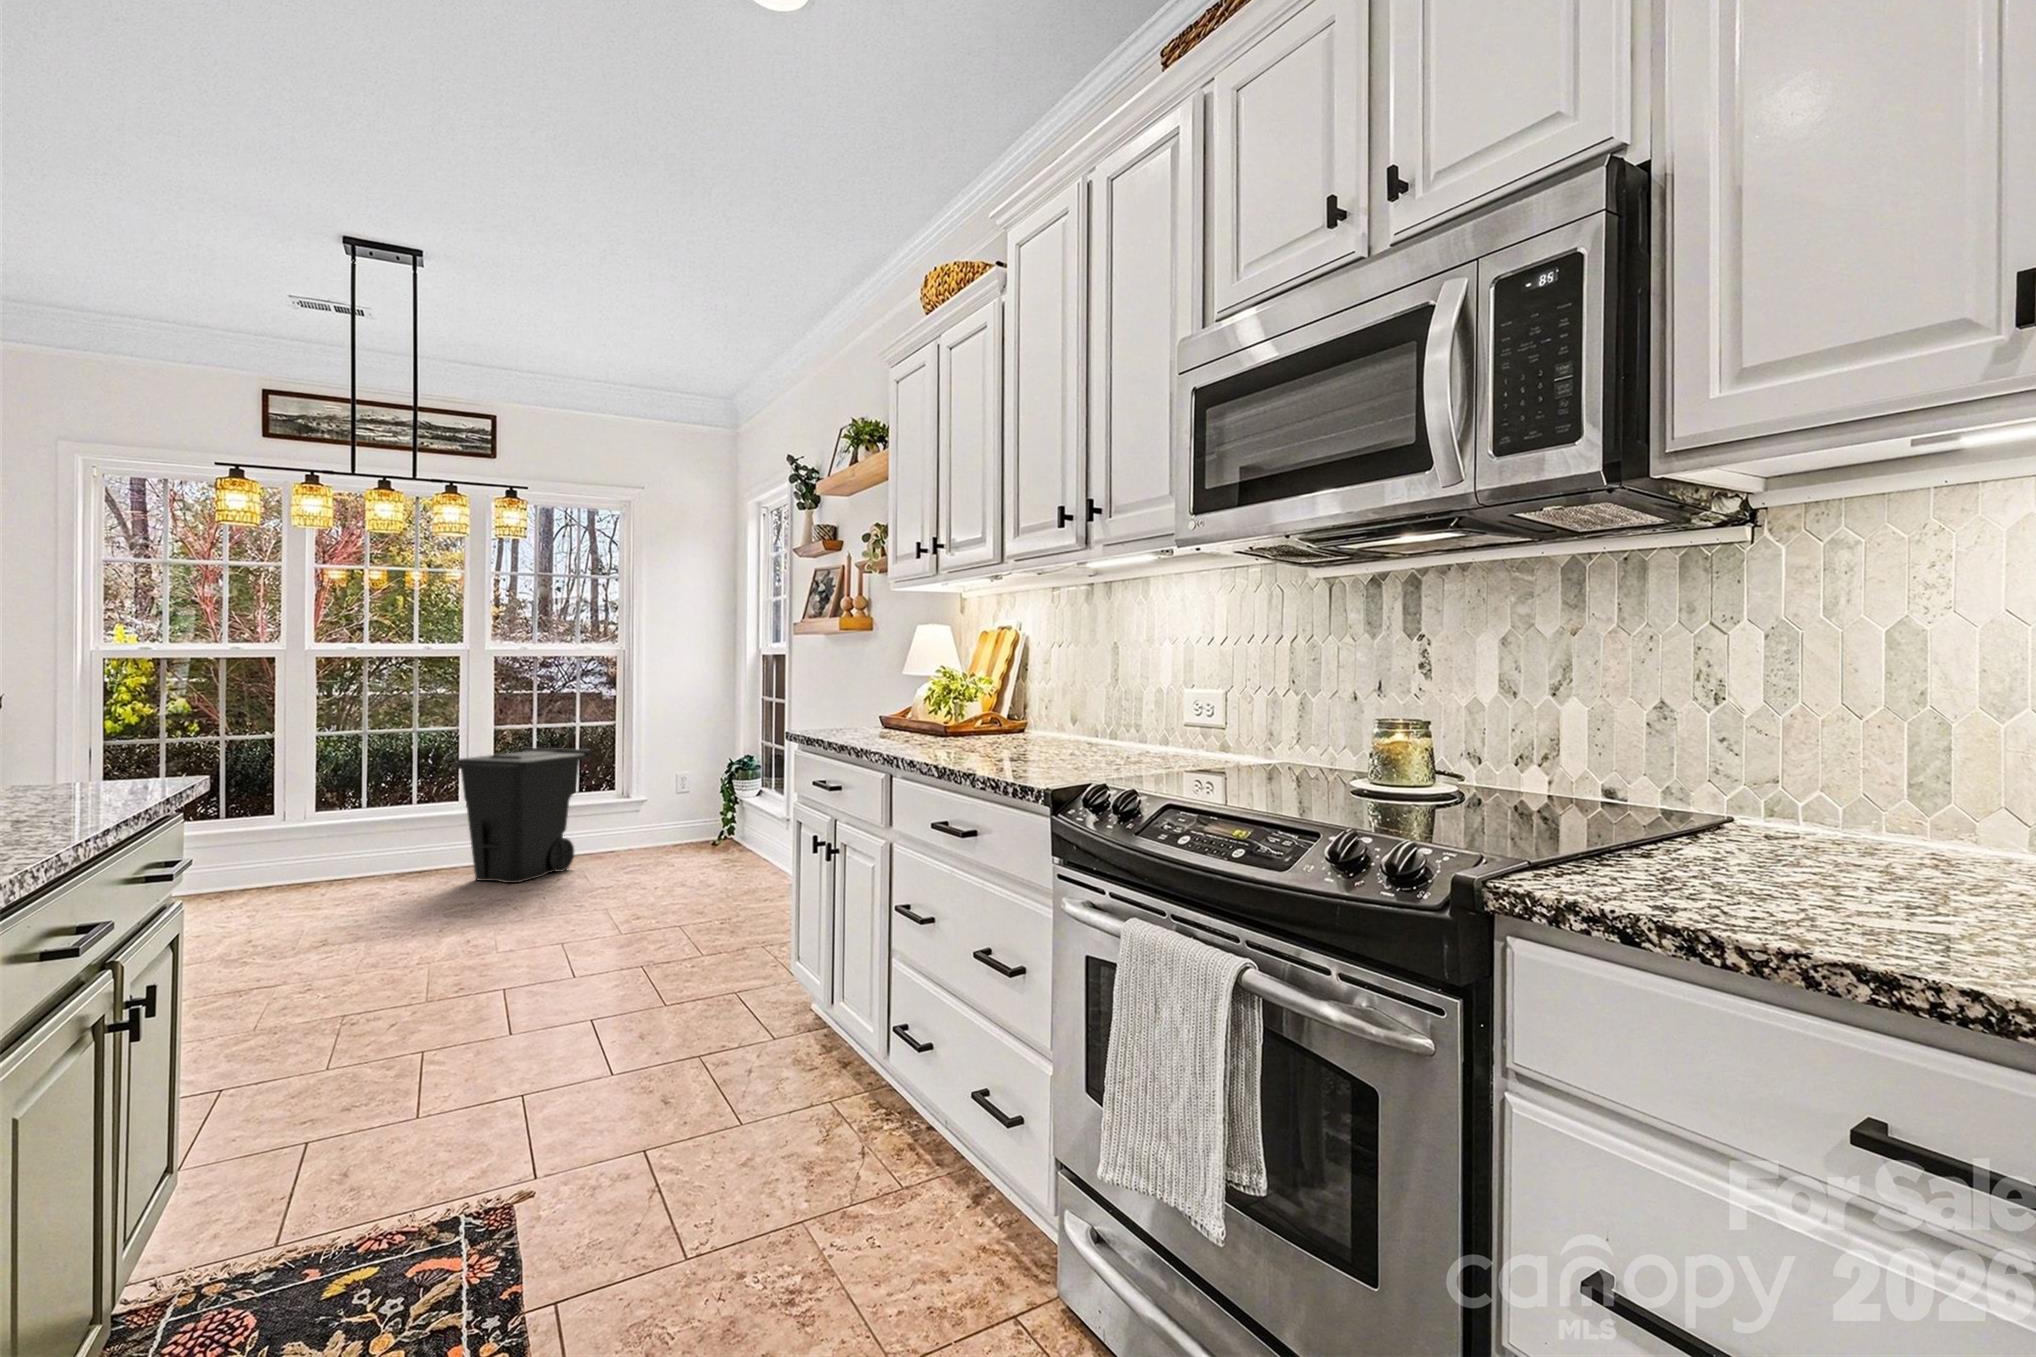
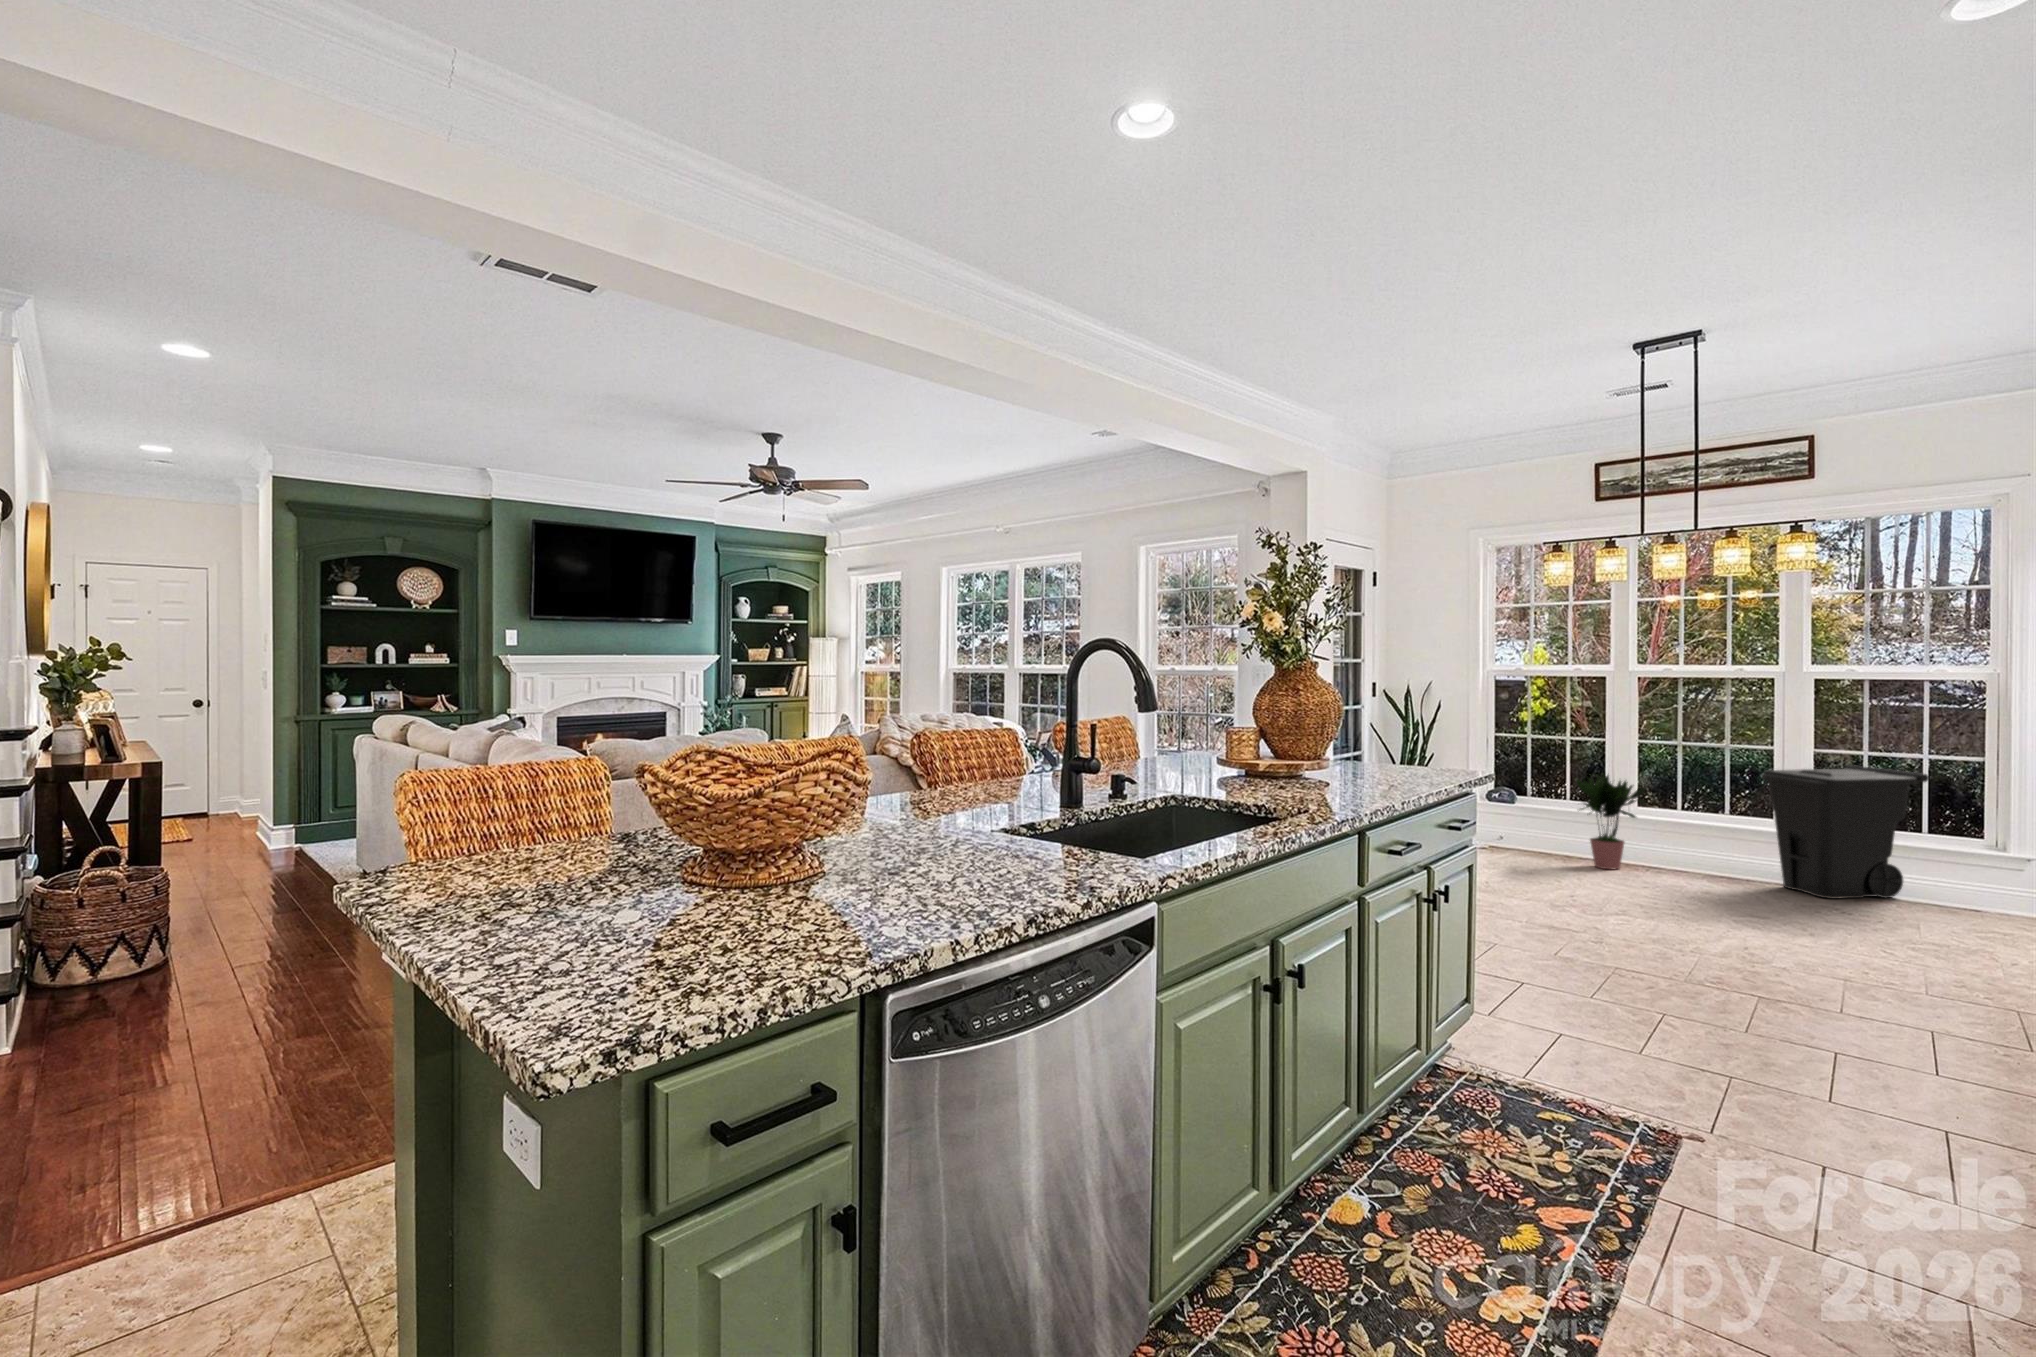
potted plant: none [230,778,334,903] -> present [1576,775,1646,870]

